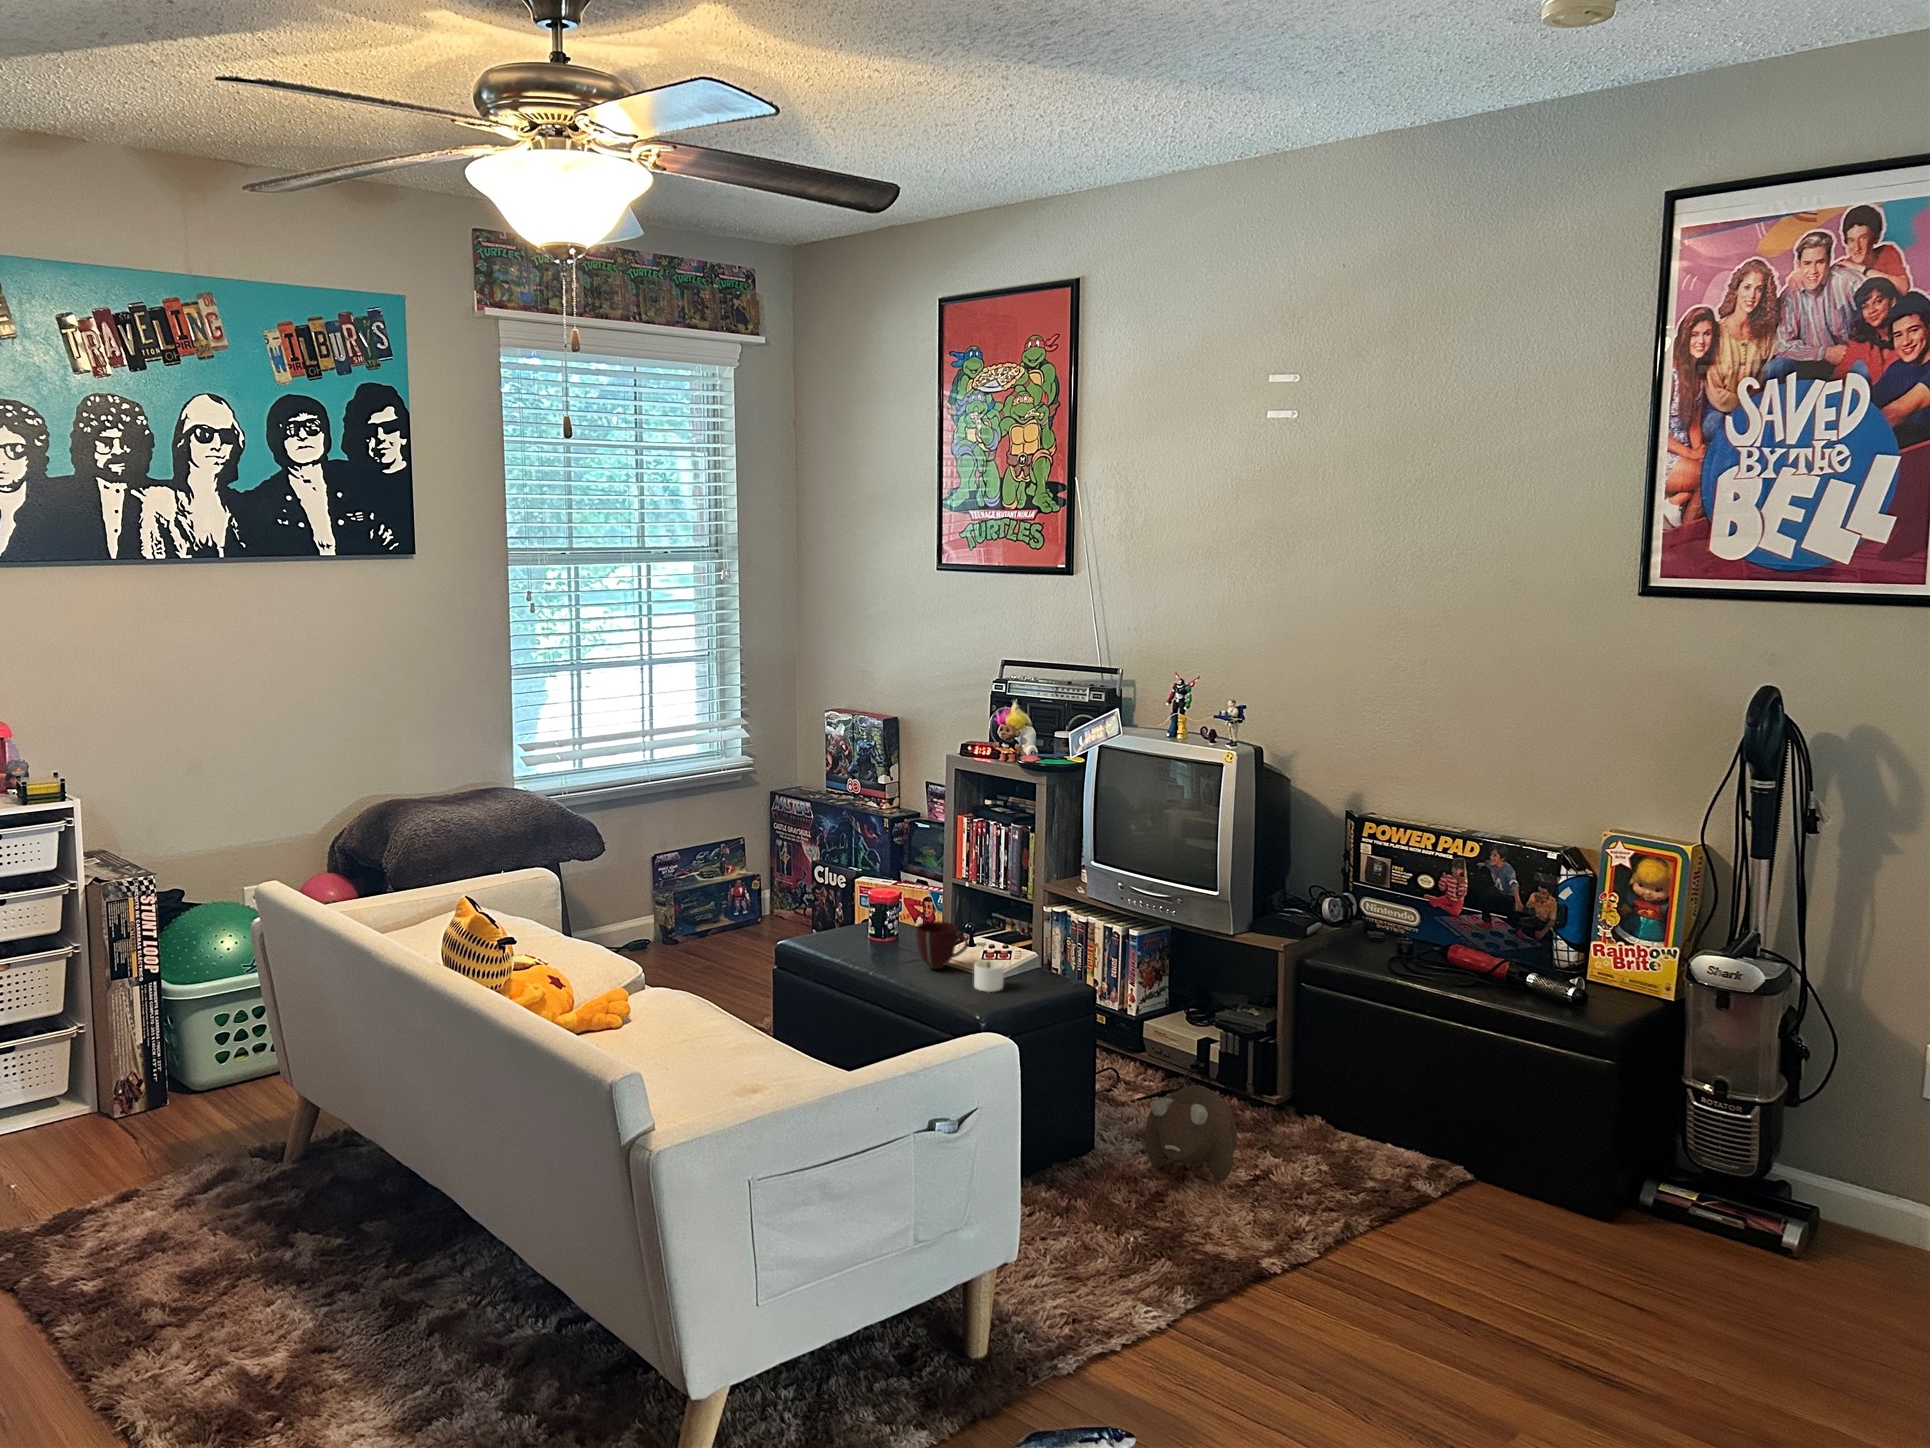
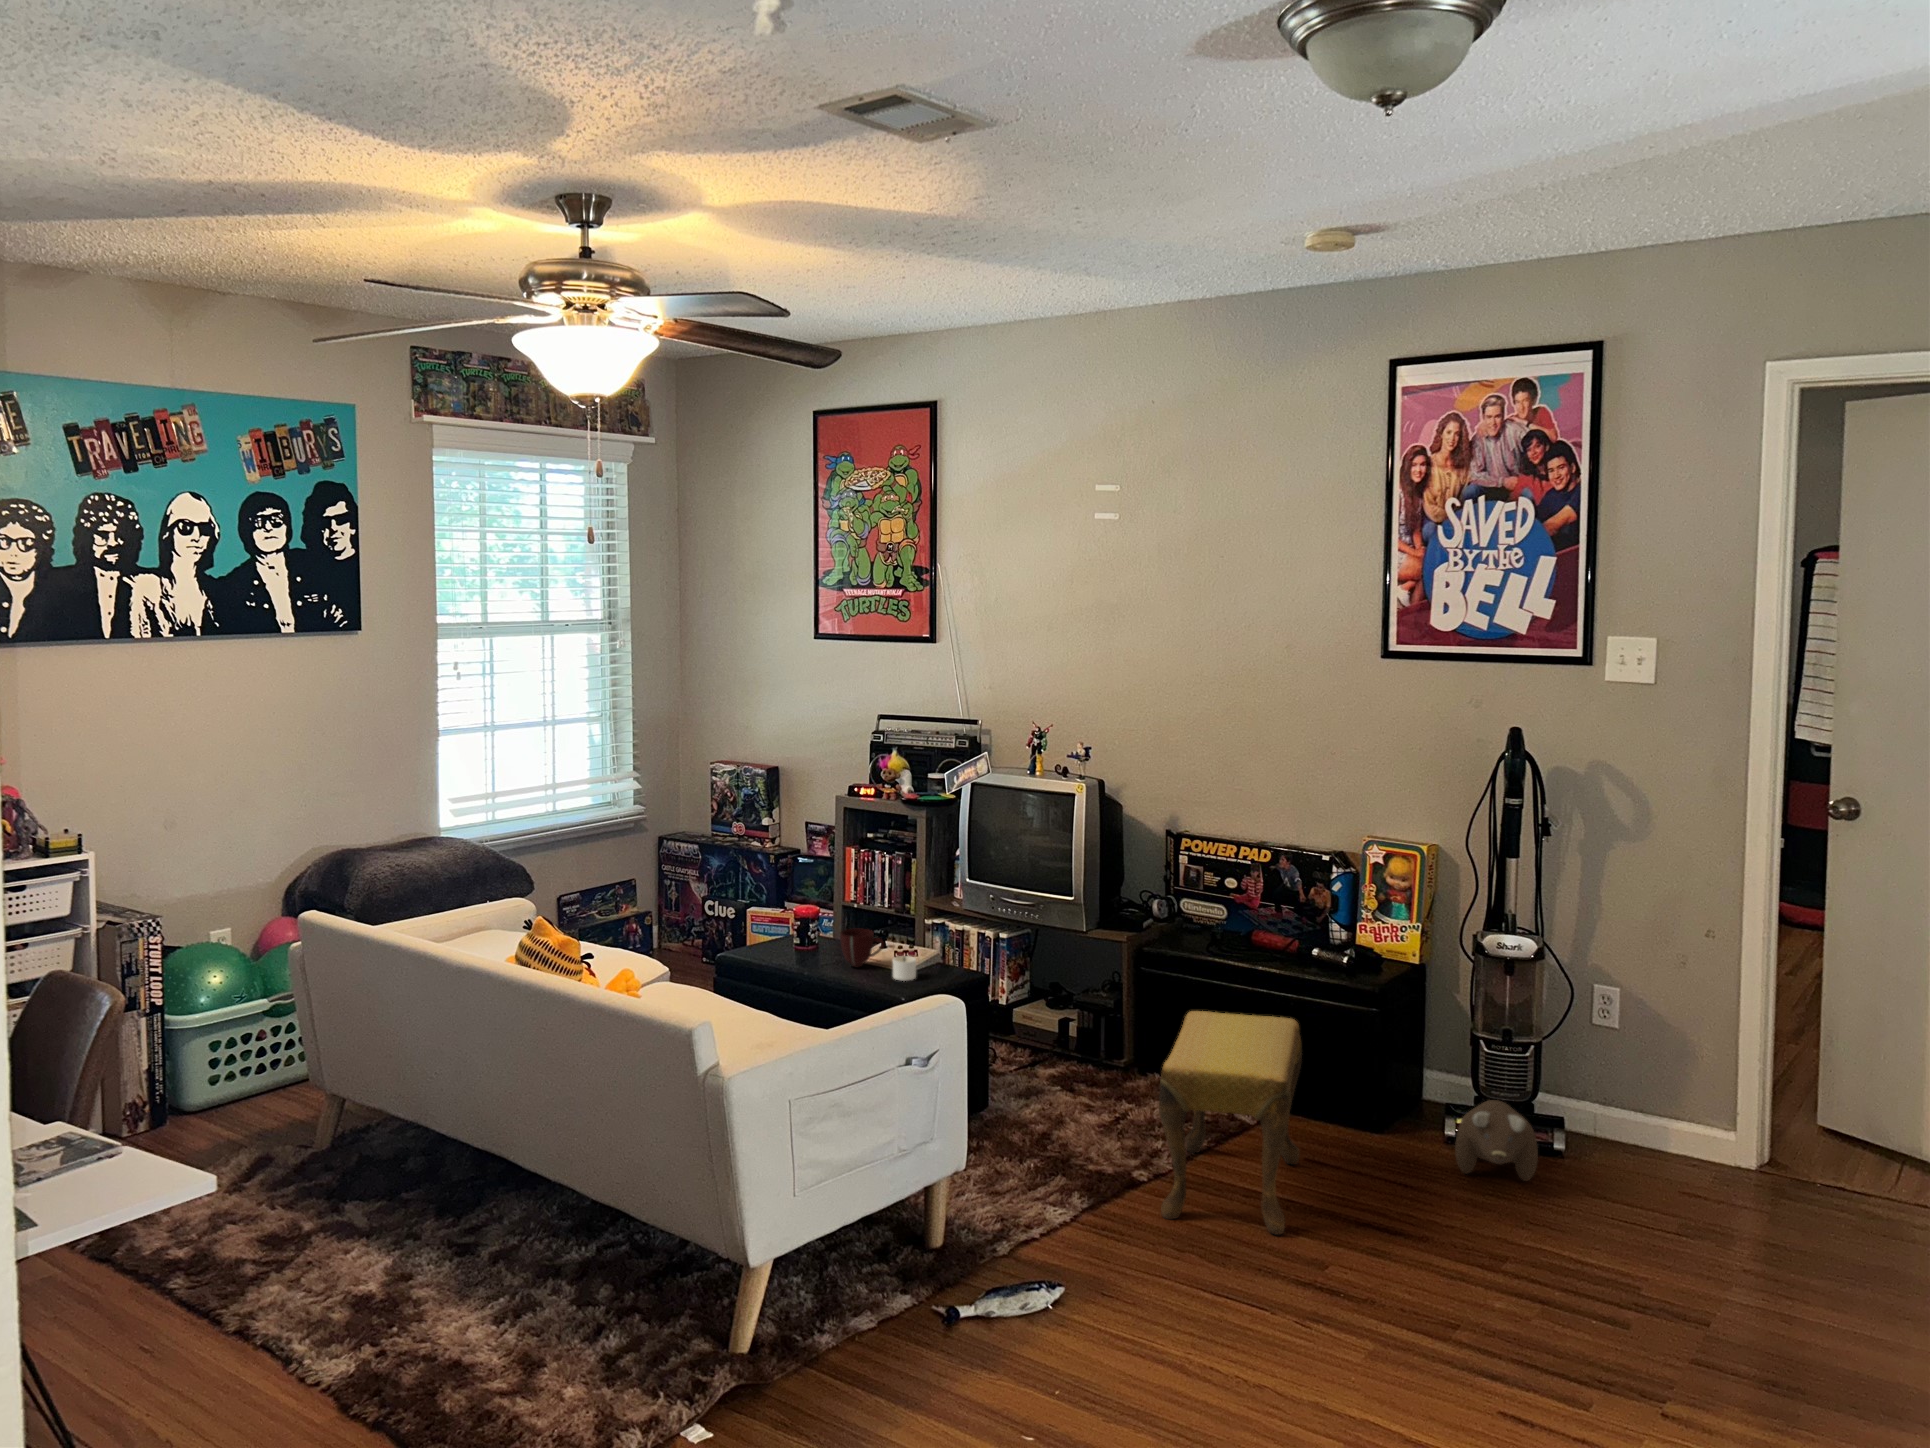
footstool: none [1293,1054,1500,1377] -> present [1159,1011,1302,1235]
plush toy: present [1145,1085,1237,1181] -> present [1455,1100,1538,1181]

